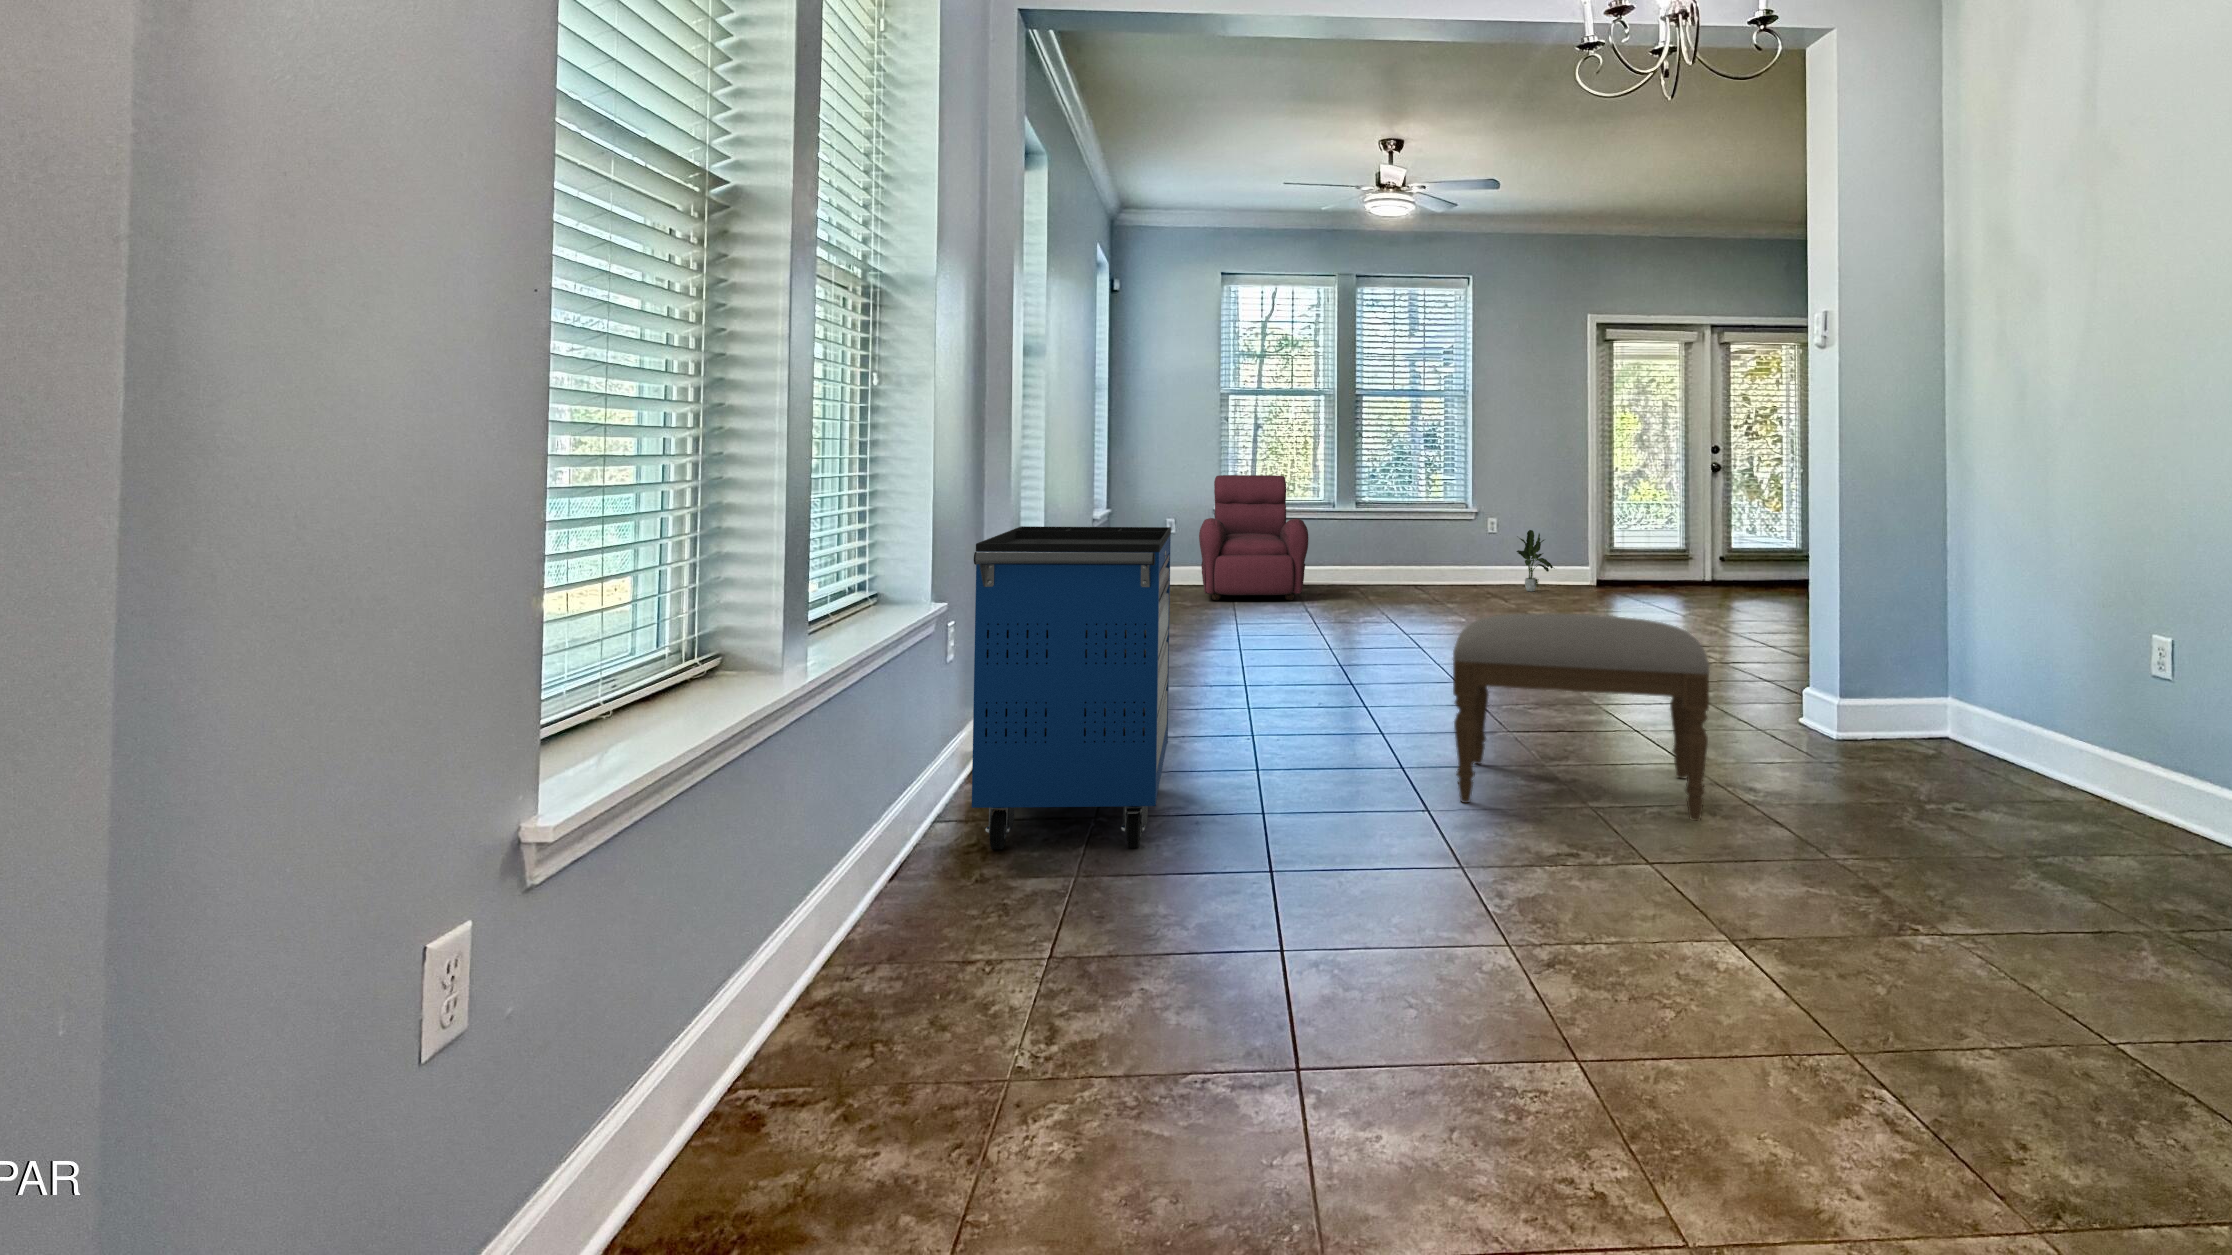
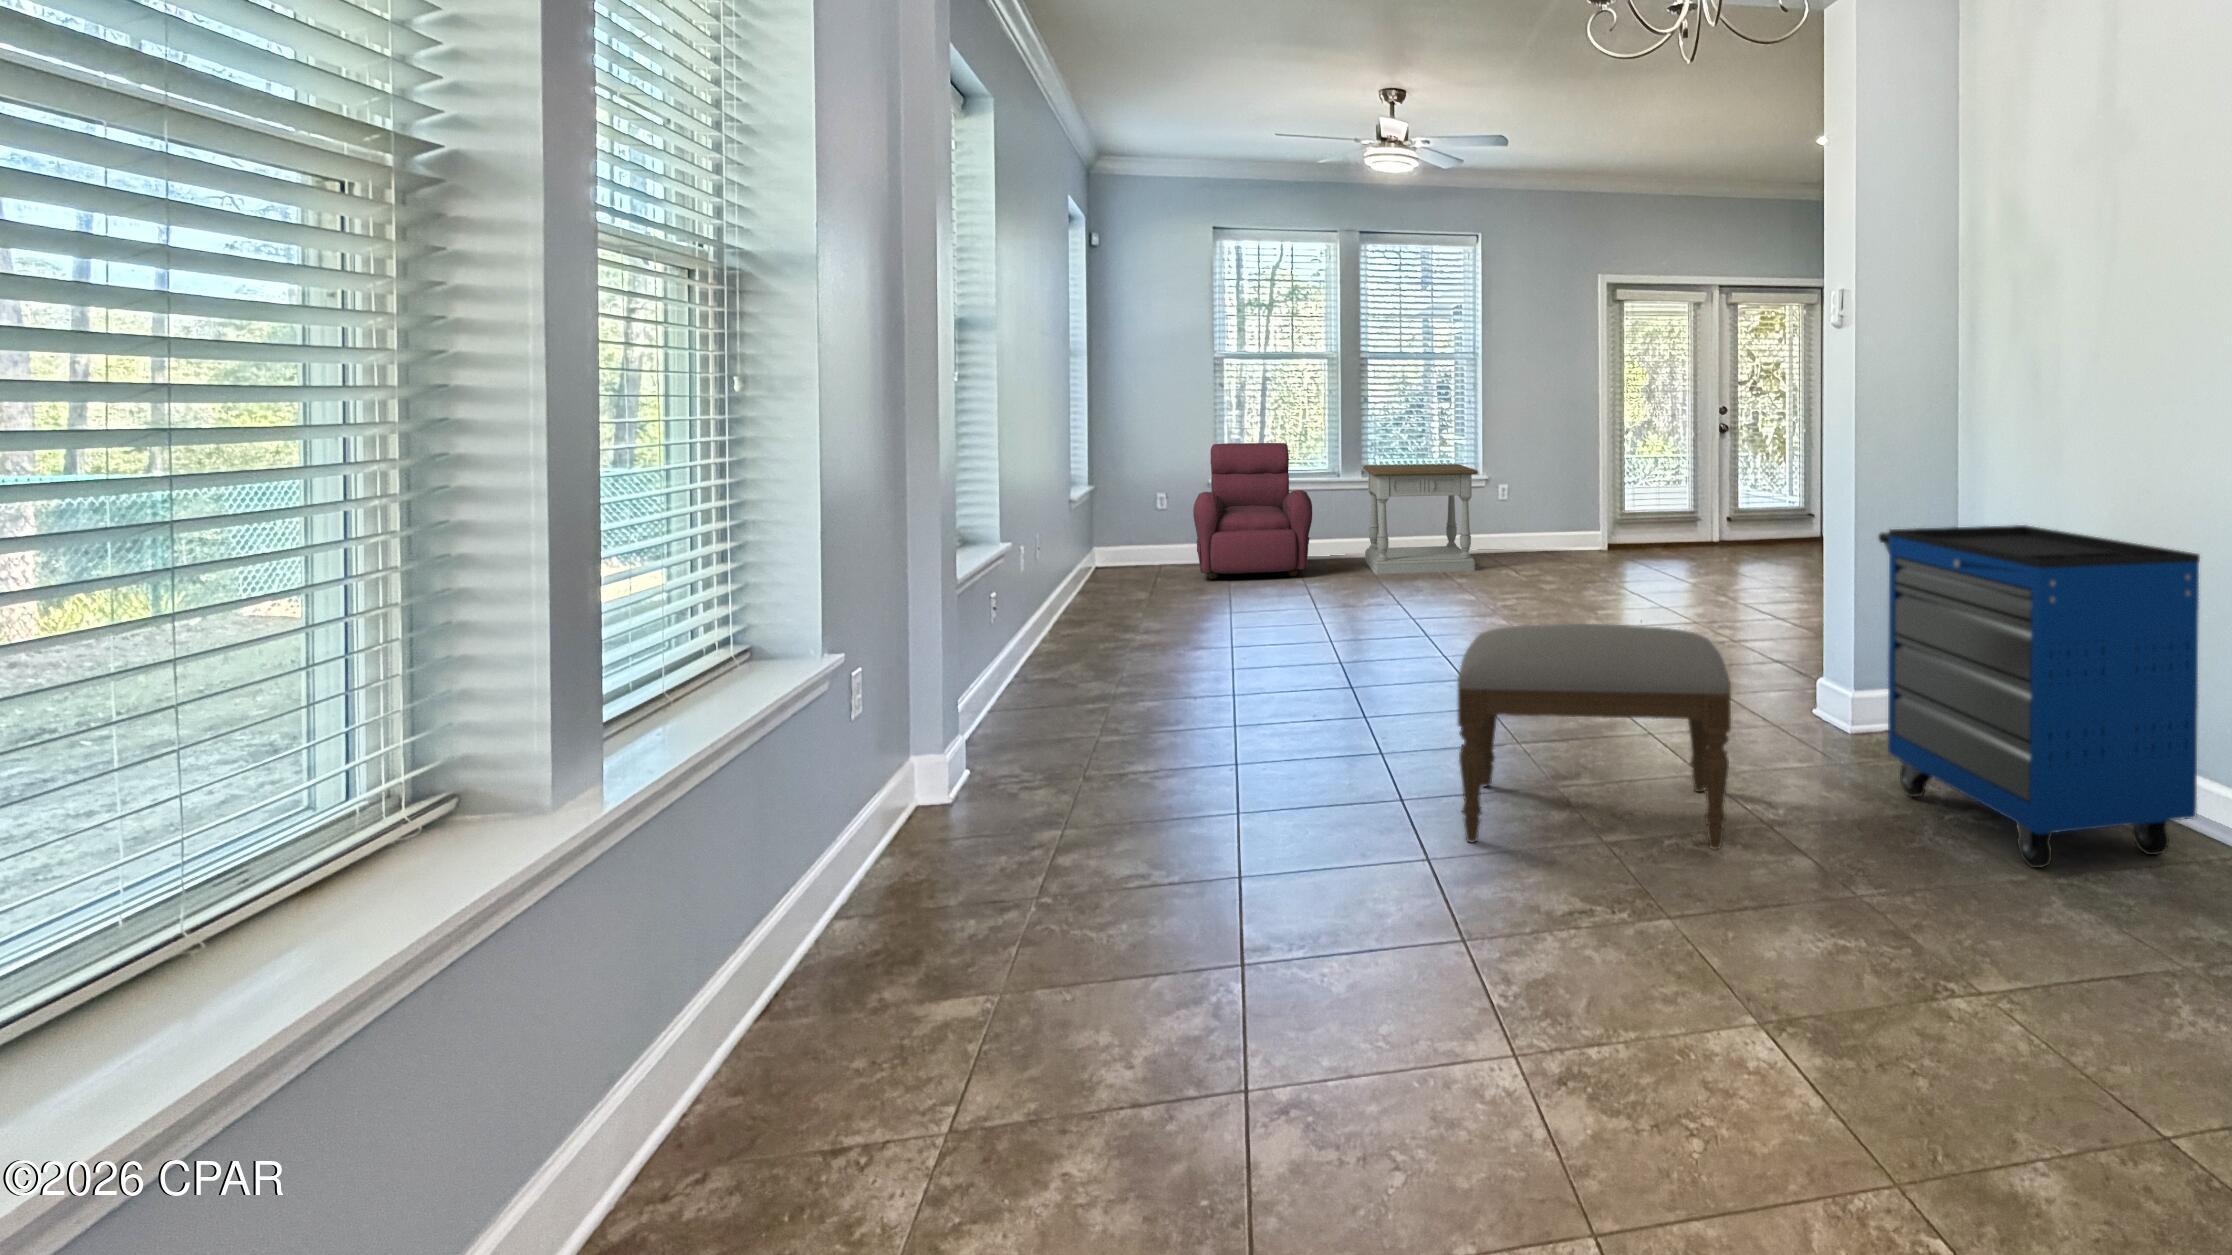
side table: none [1356,498,1466,601] -> present [1363,464,1477,574]
storage cabinet: present [972,526,1171,849] -> present [1879,525,2200,868]
potted plant: present [1517,530,1553,591] -> none [1528,494,1567,556]

